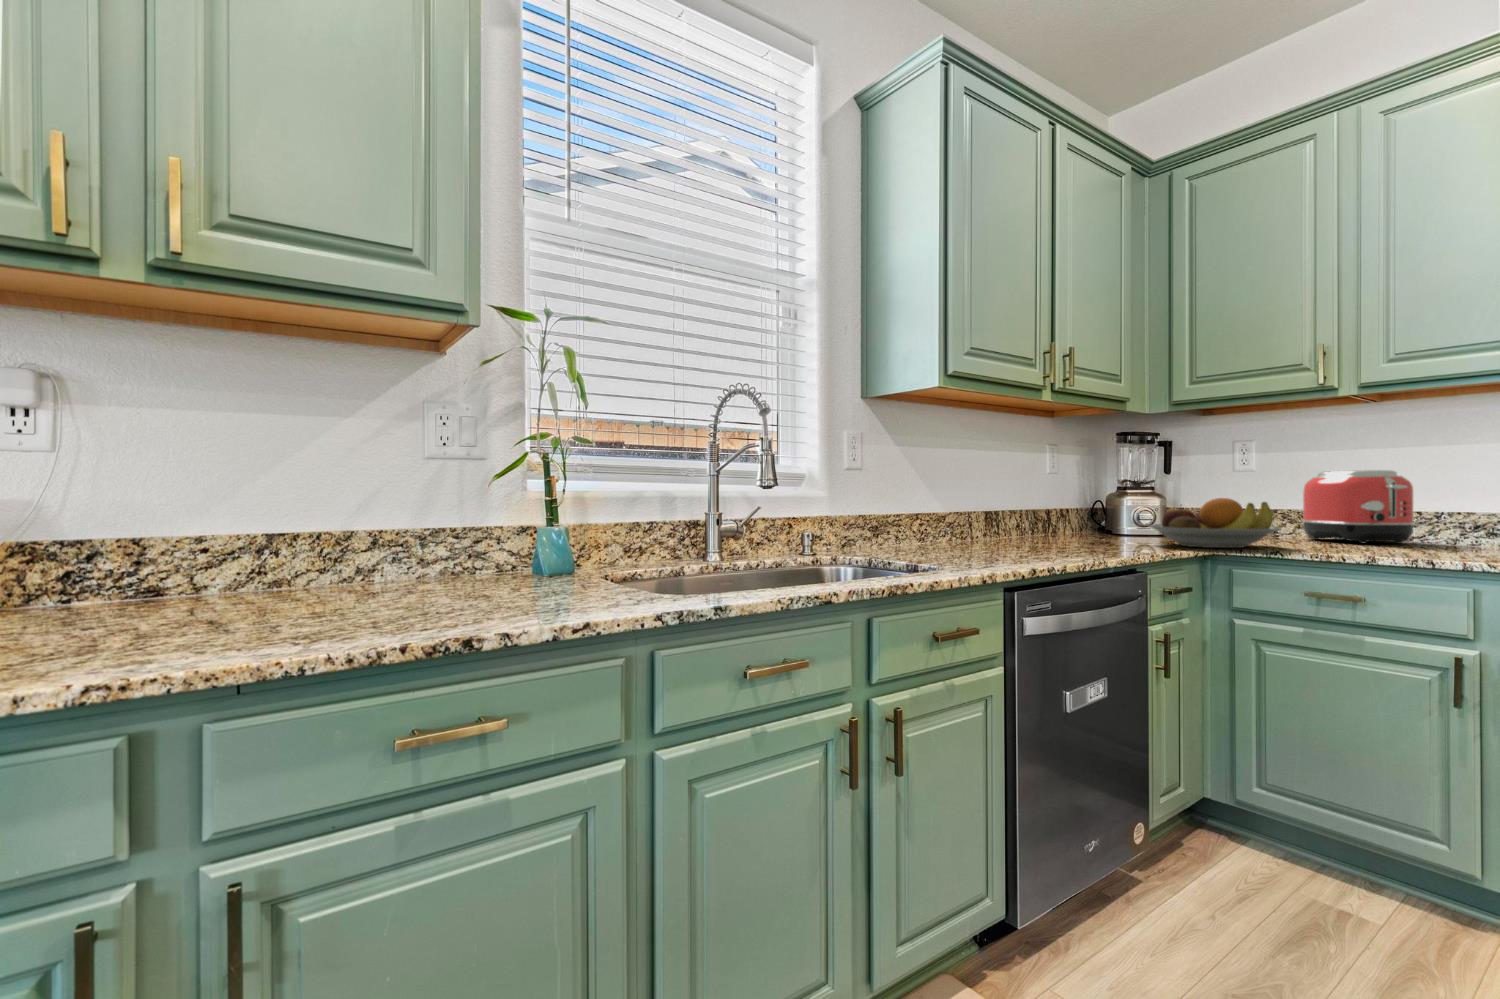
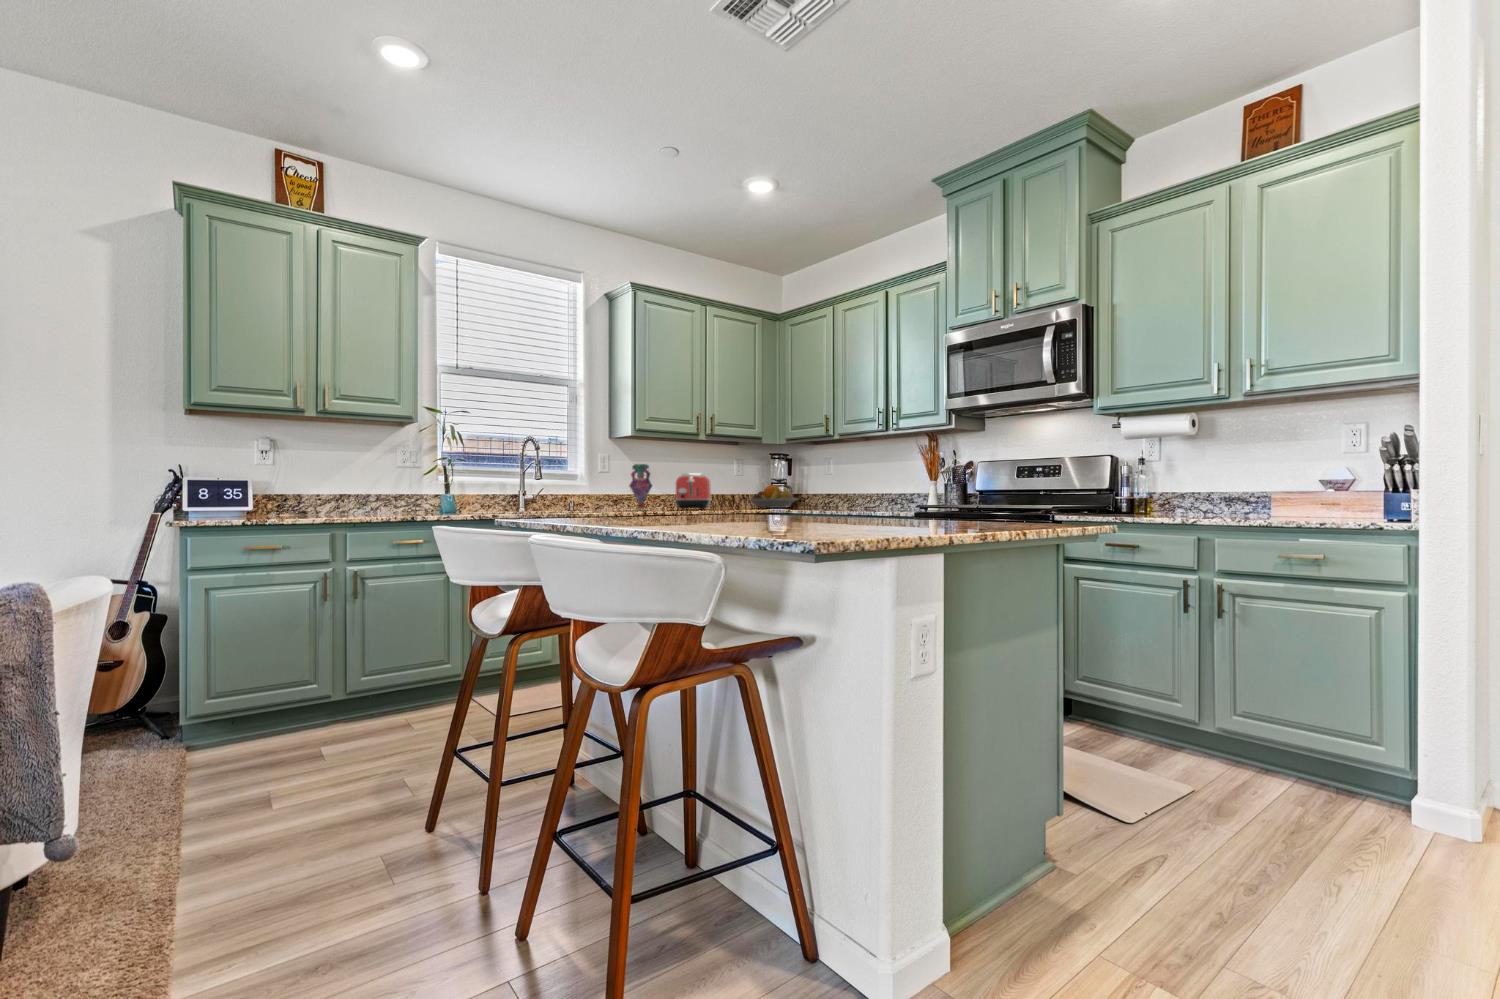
vase: none [911,451,964,551] -> present [629,464,652,510]
toaster: present [1302,470,1415,544] -> present [675,473,711,509]

